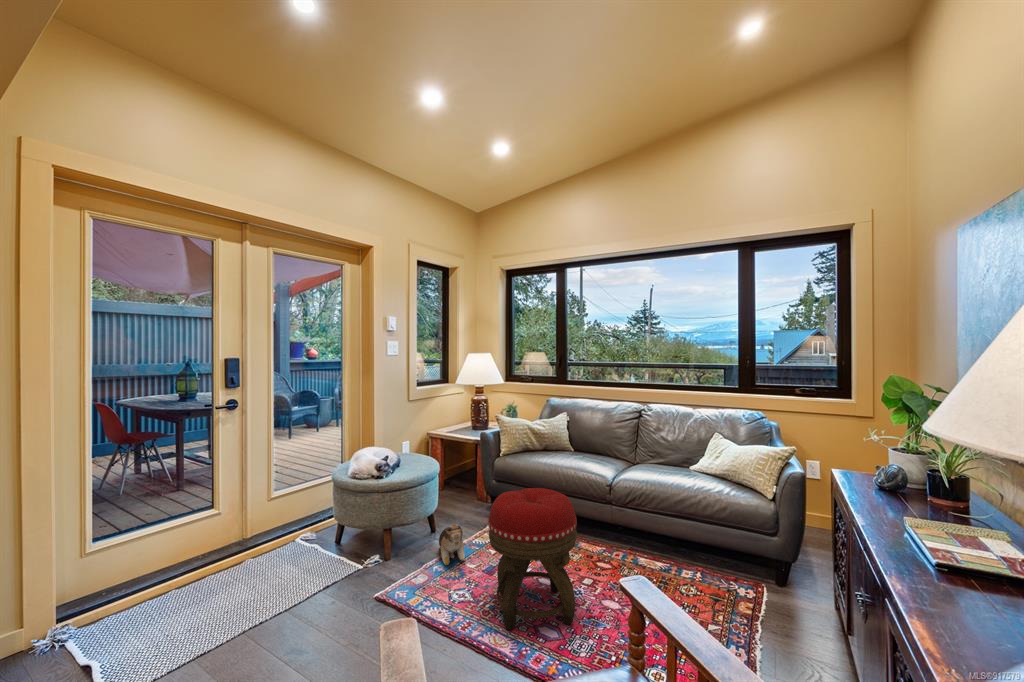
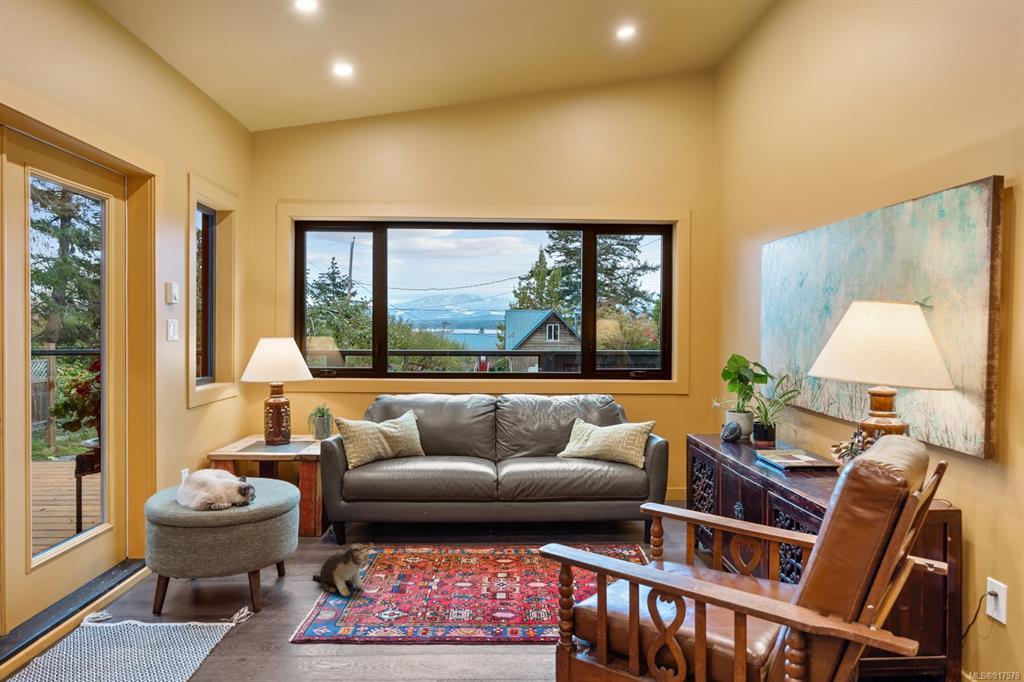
footstool: present [488,488,577,631] -> none [430,482,526,624]

